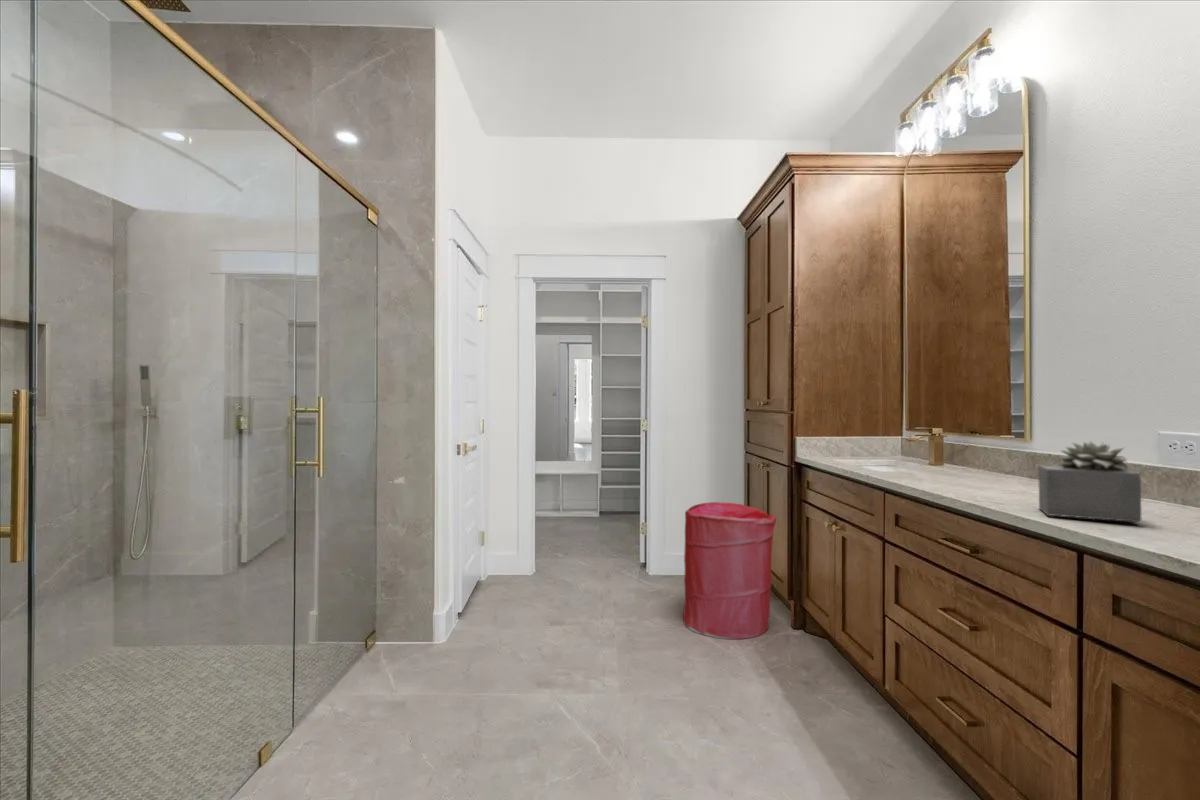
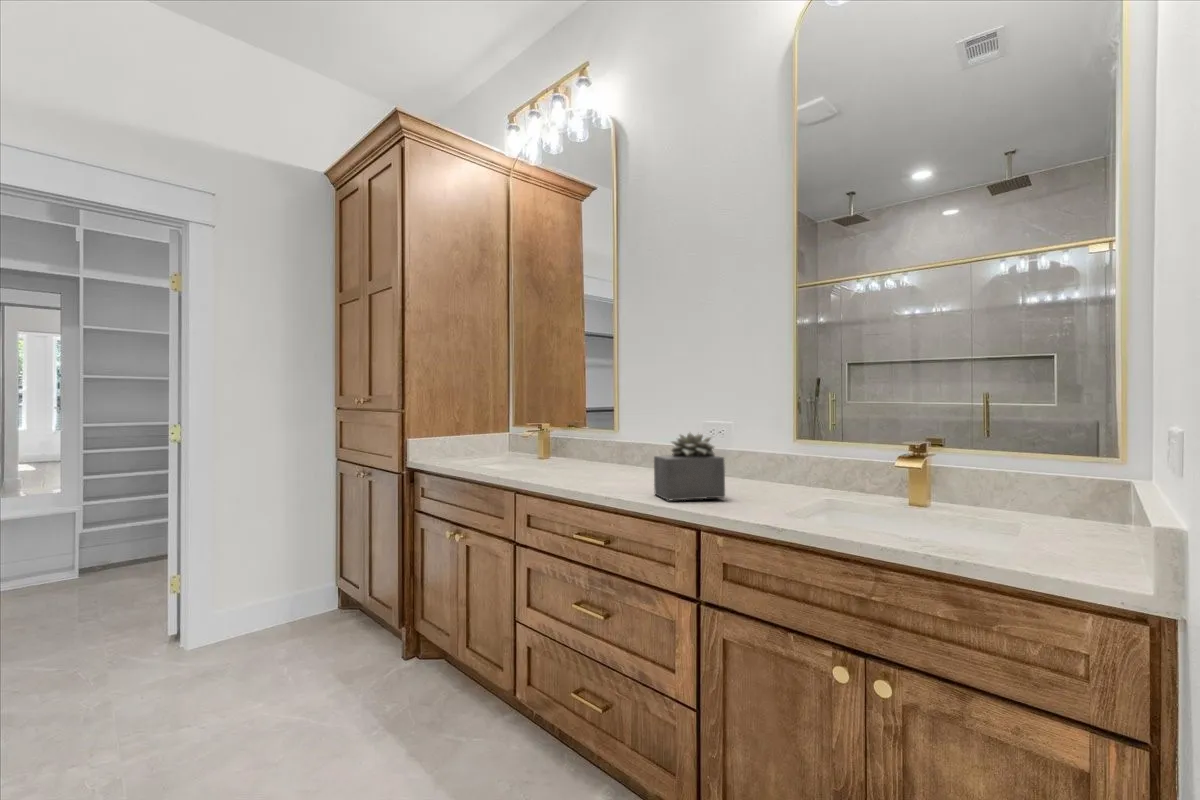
laundry hamper: present [683,502,776,639] -> none [259,524,384,702]

